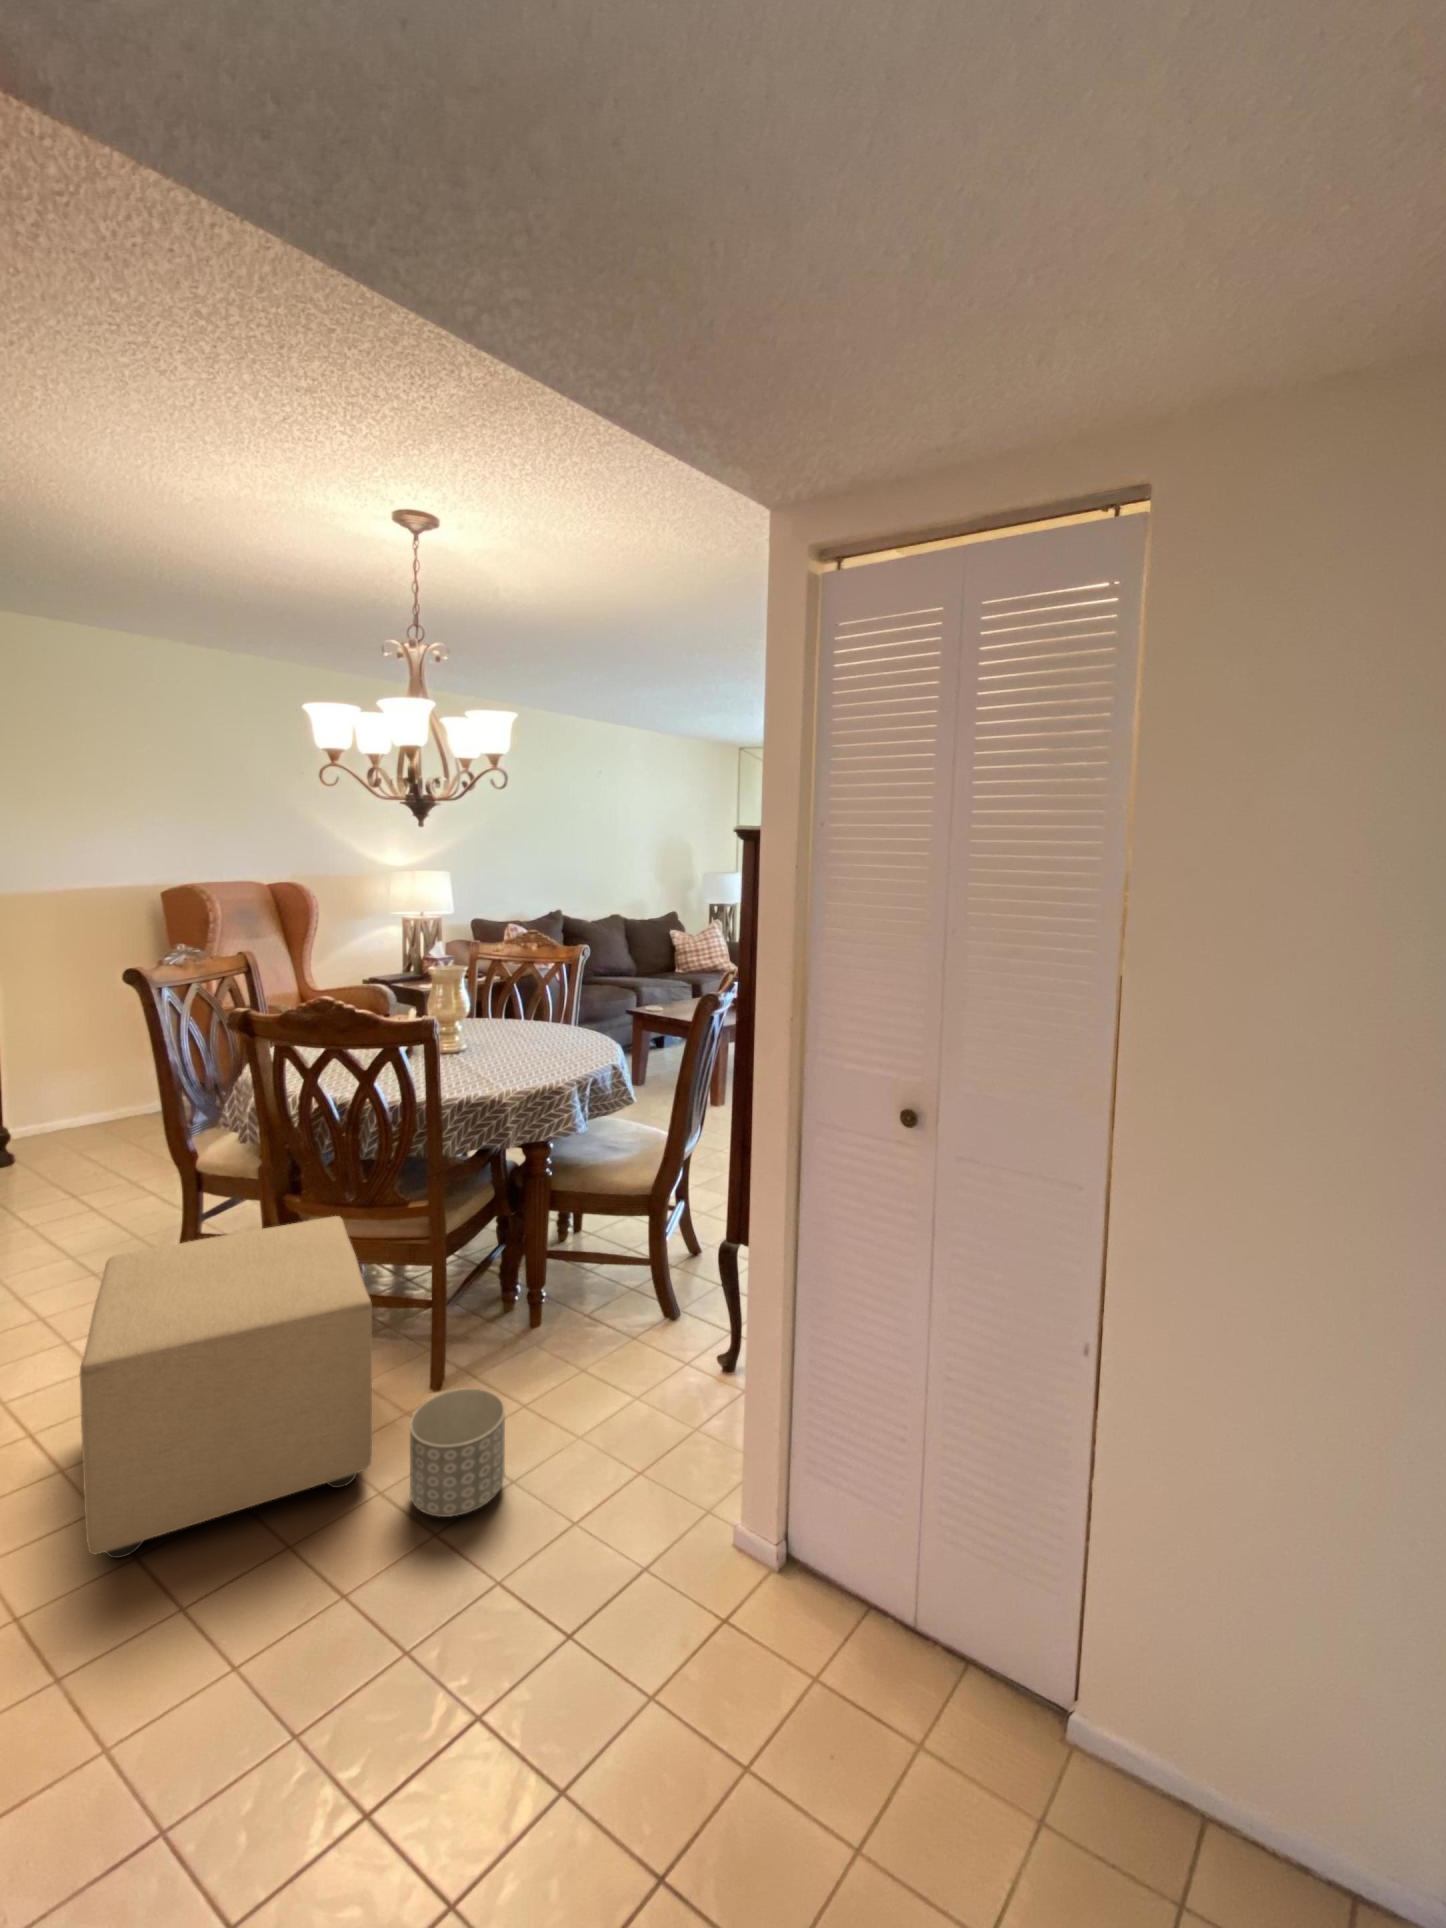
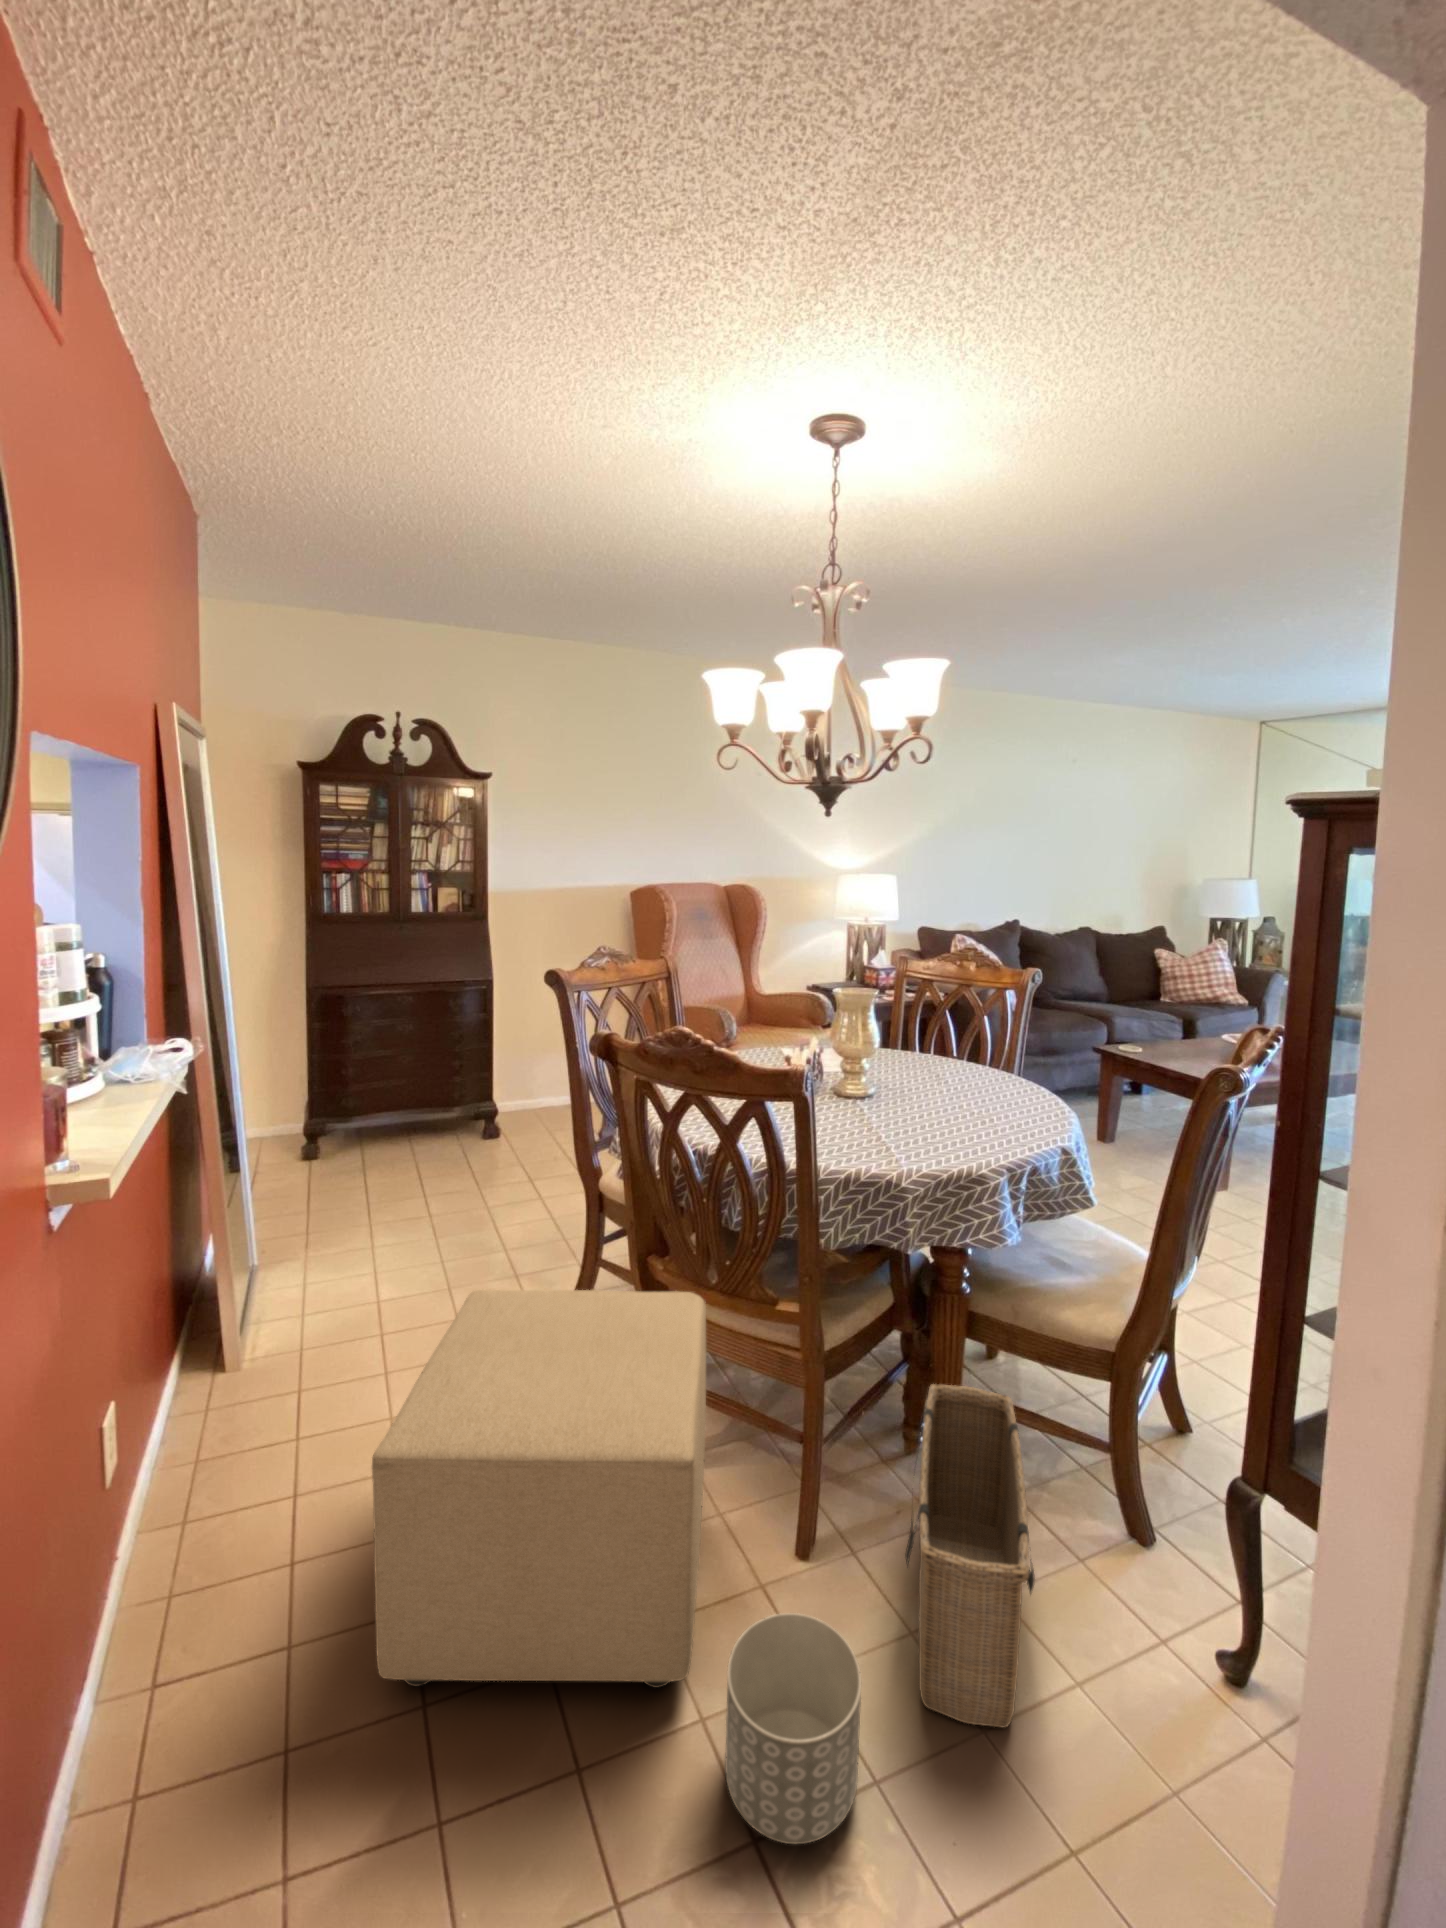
basket: none [520,1239,607,1432] -> present [905,1384,1035,1727]

